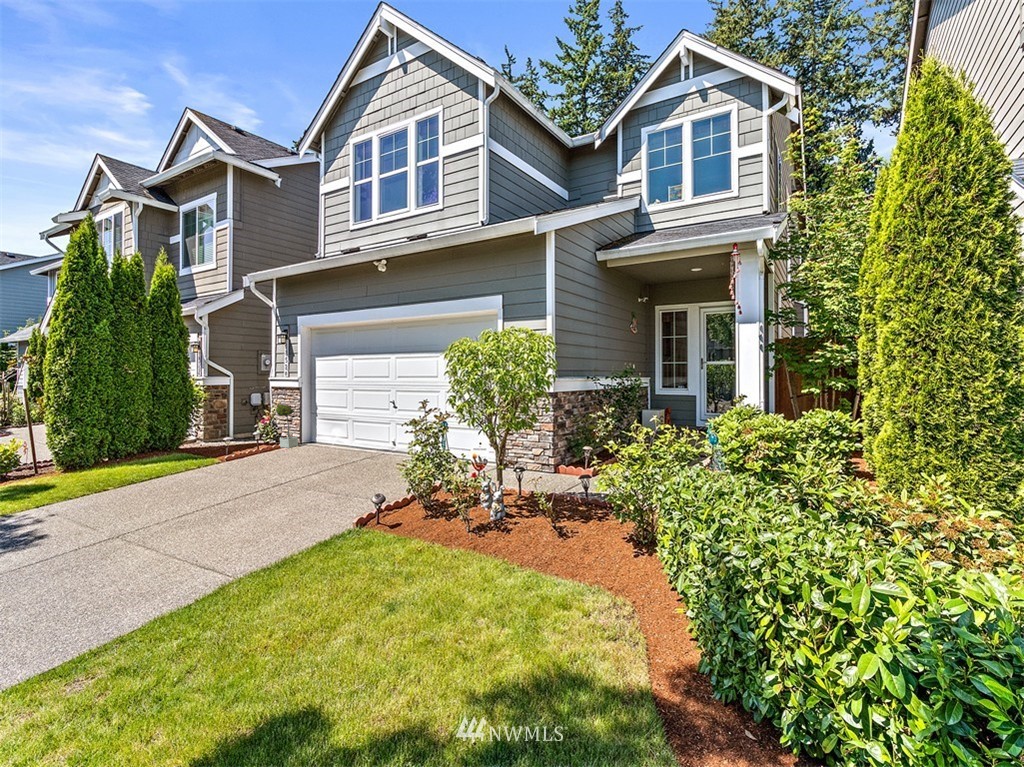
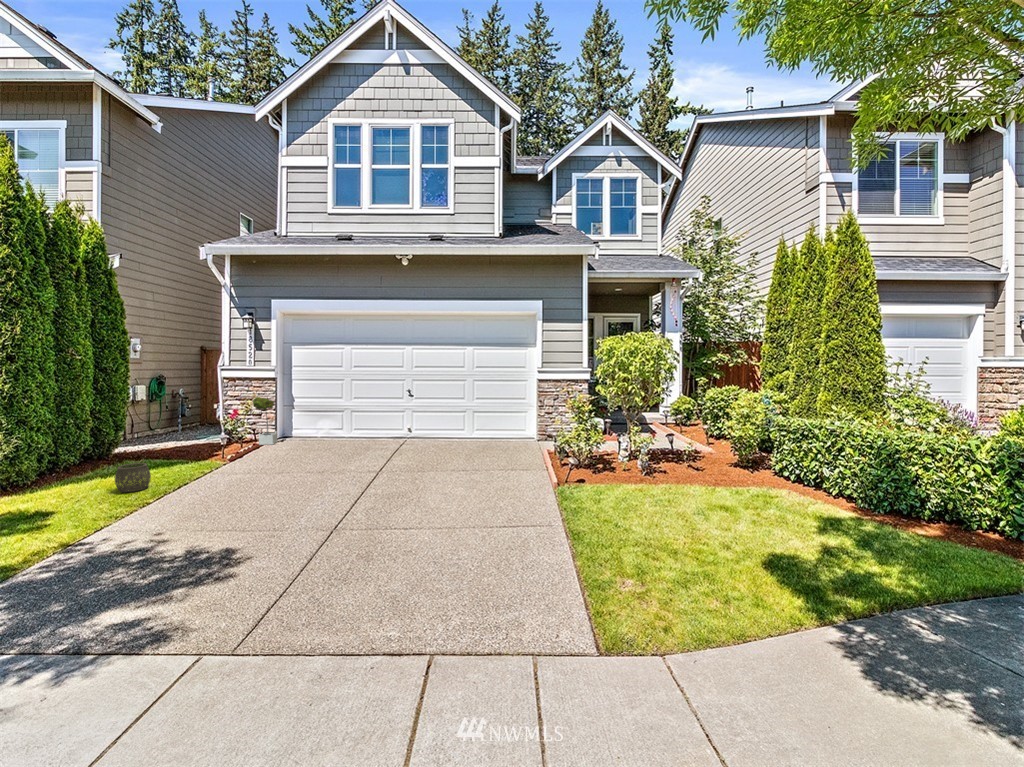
woven basket: none [111,456,140,478] -> present [115,463,151,492]

